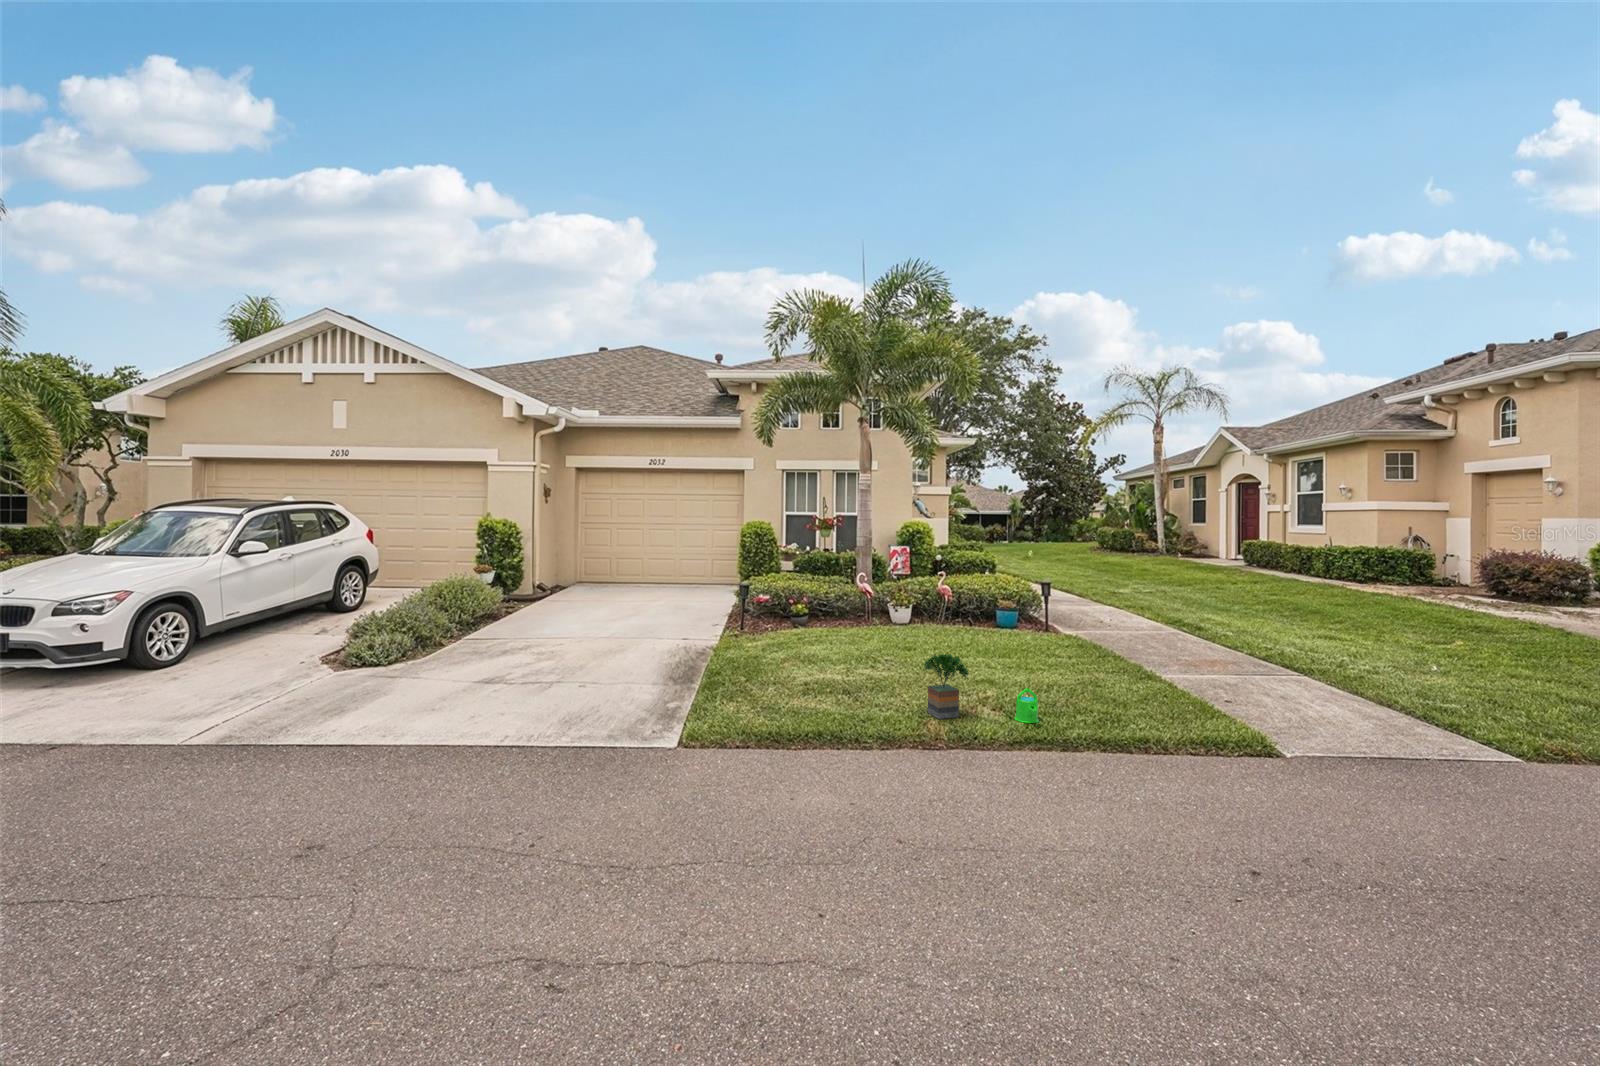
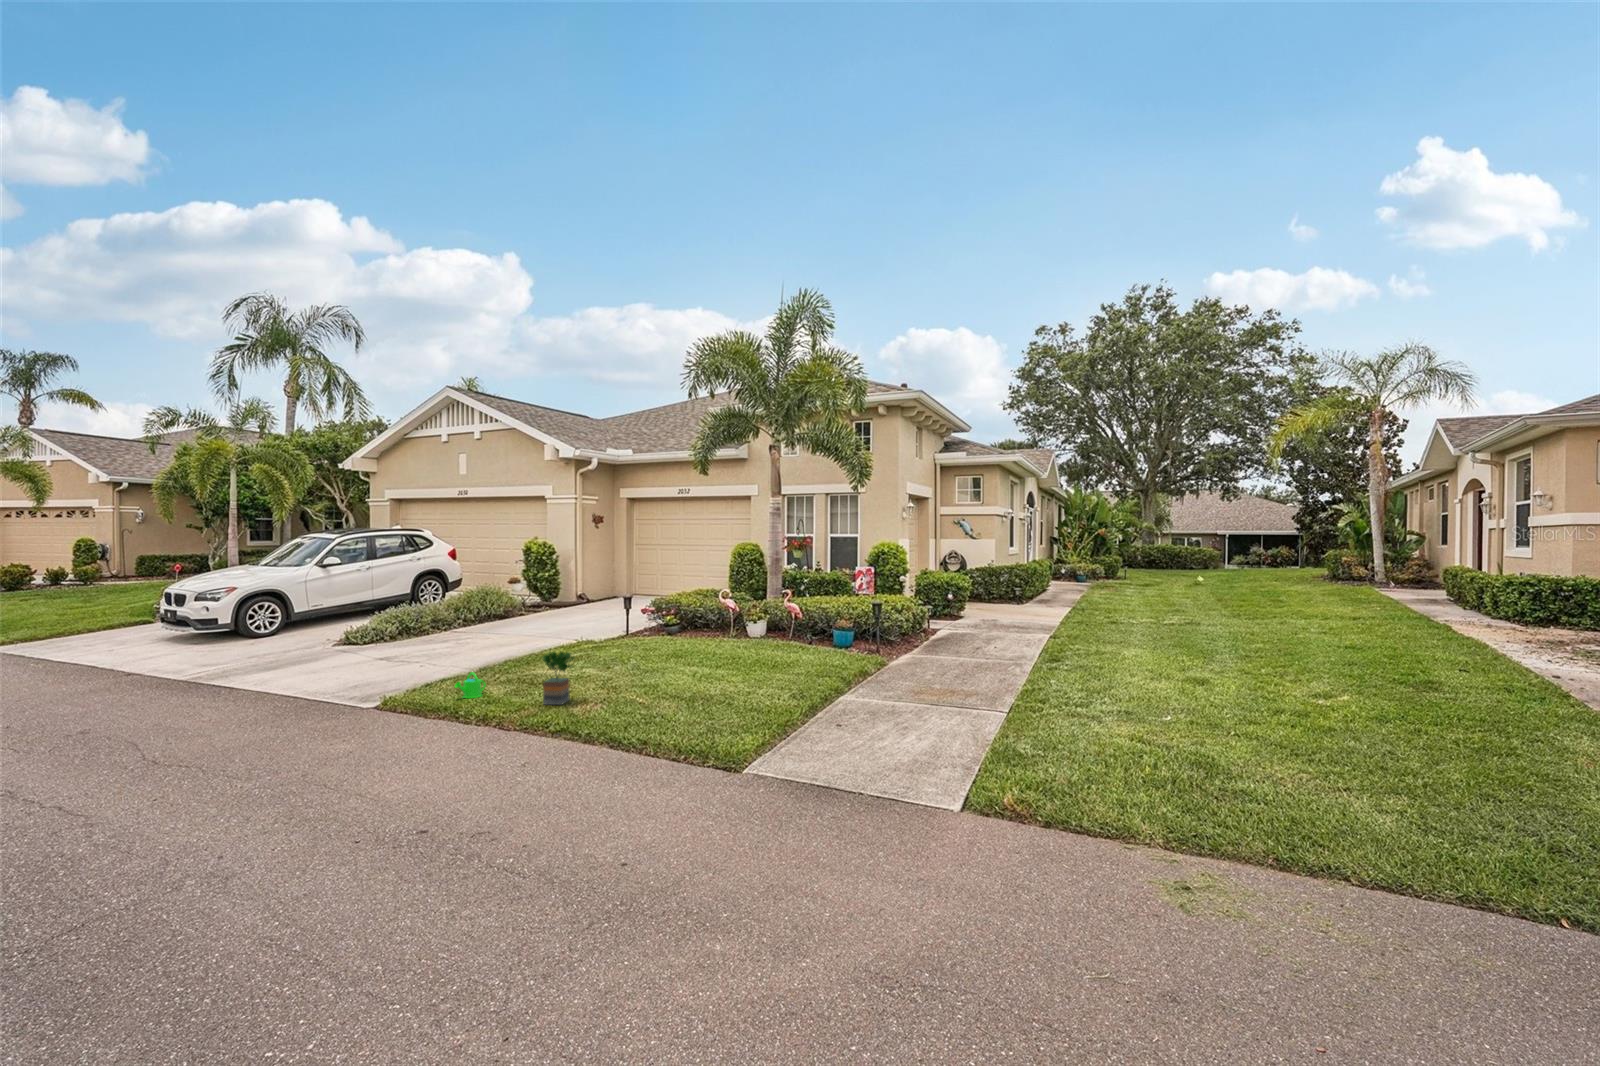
watering can: present [1015,689,1039,723] -> present [455,672,486,698]

